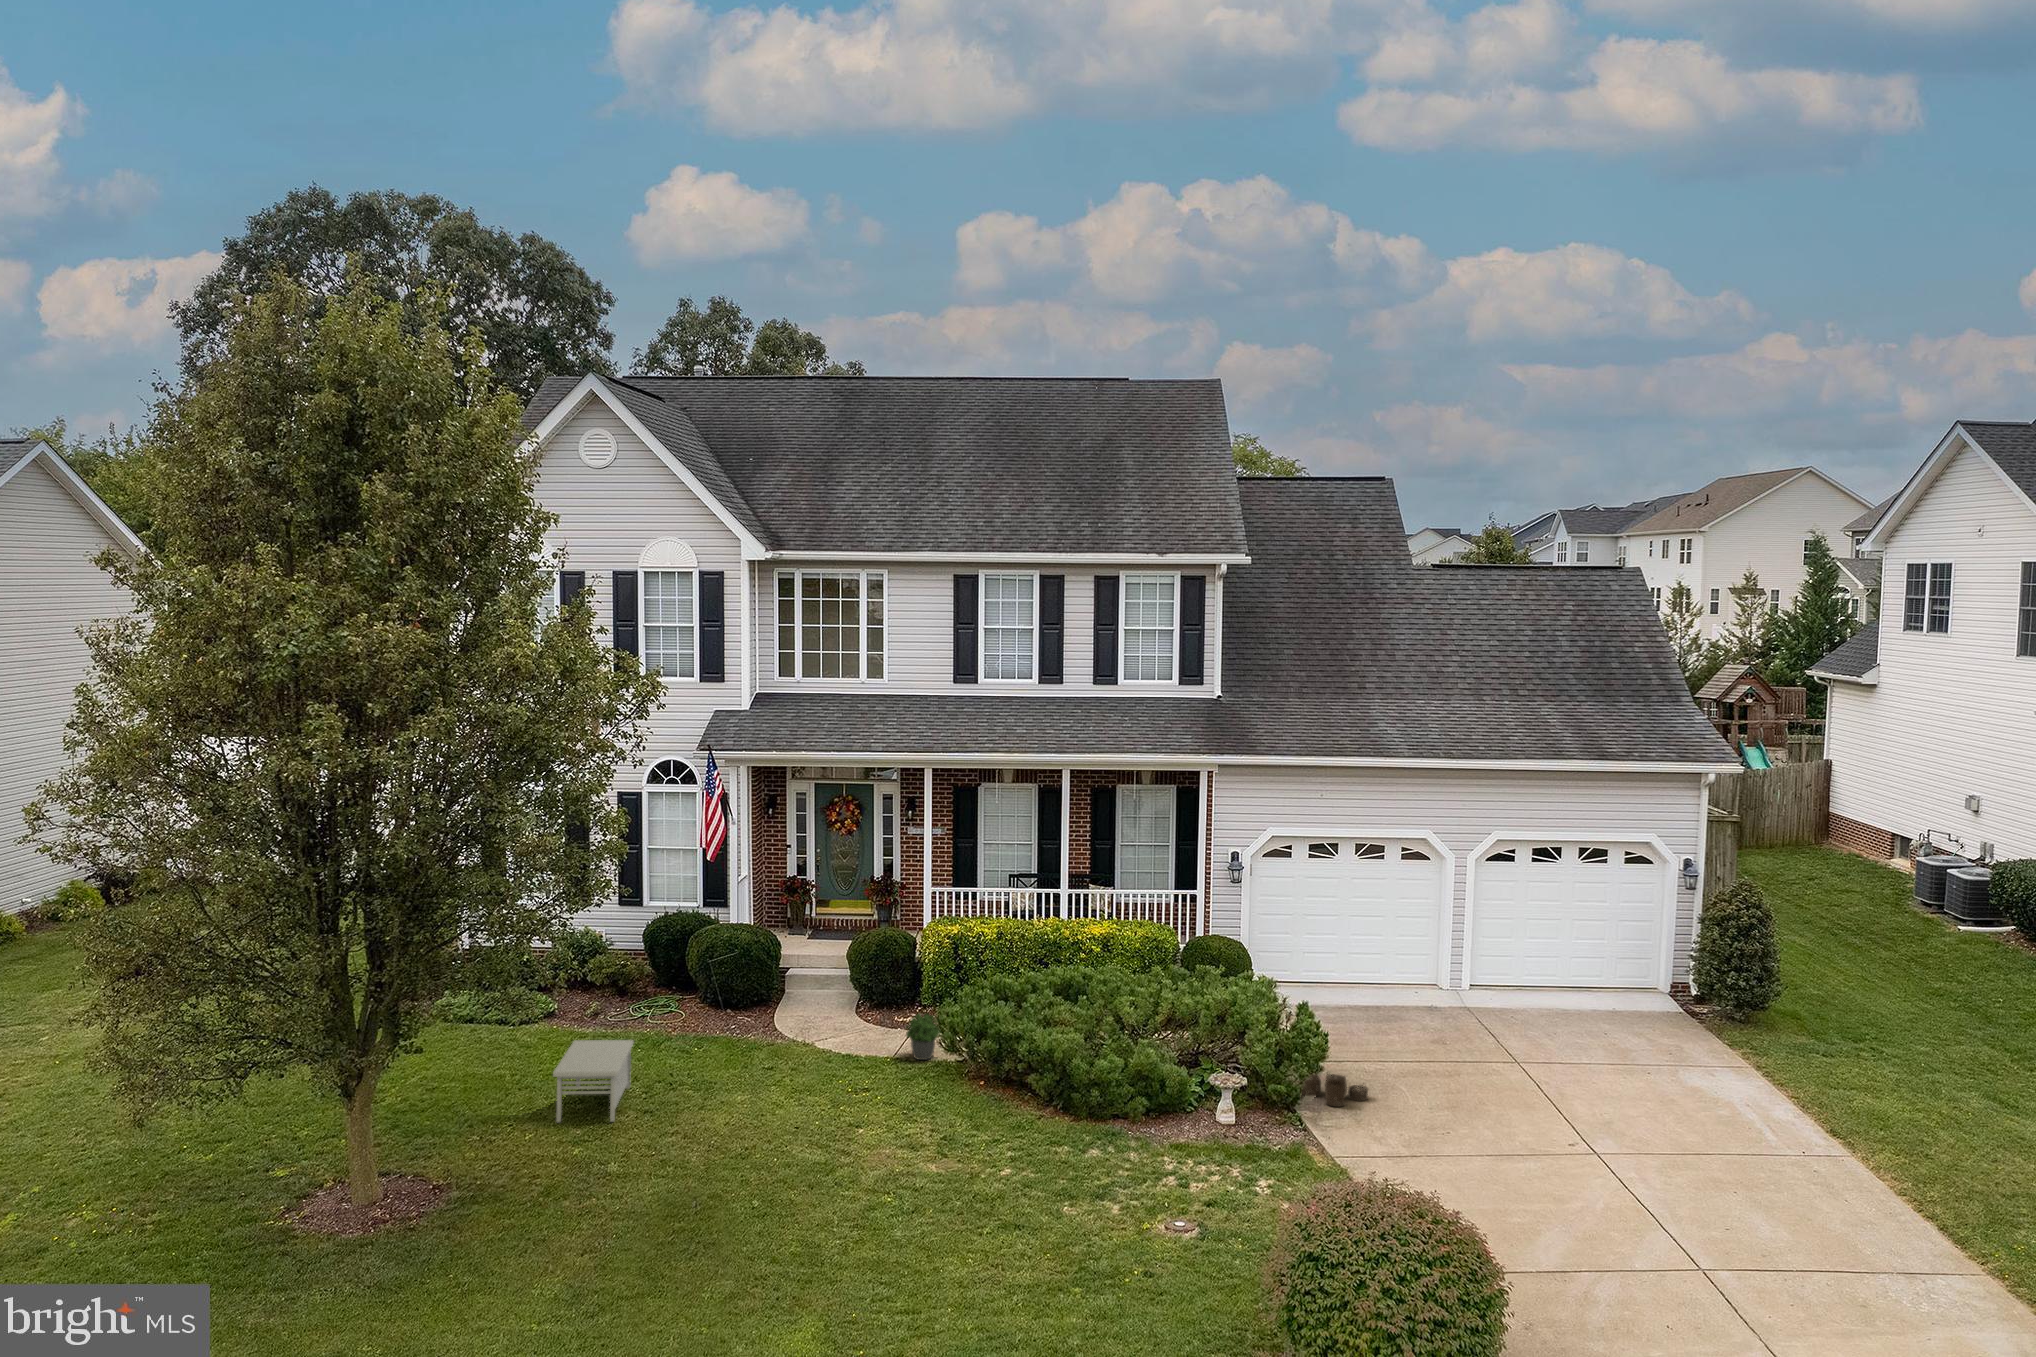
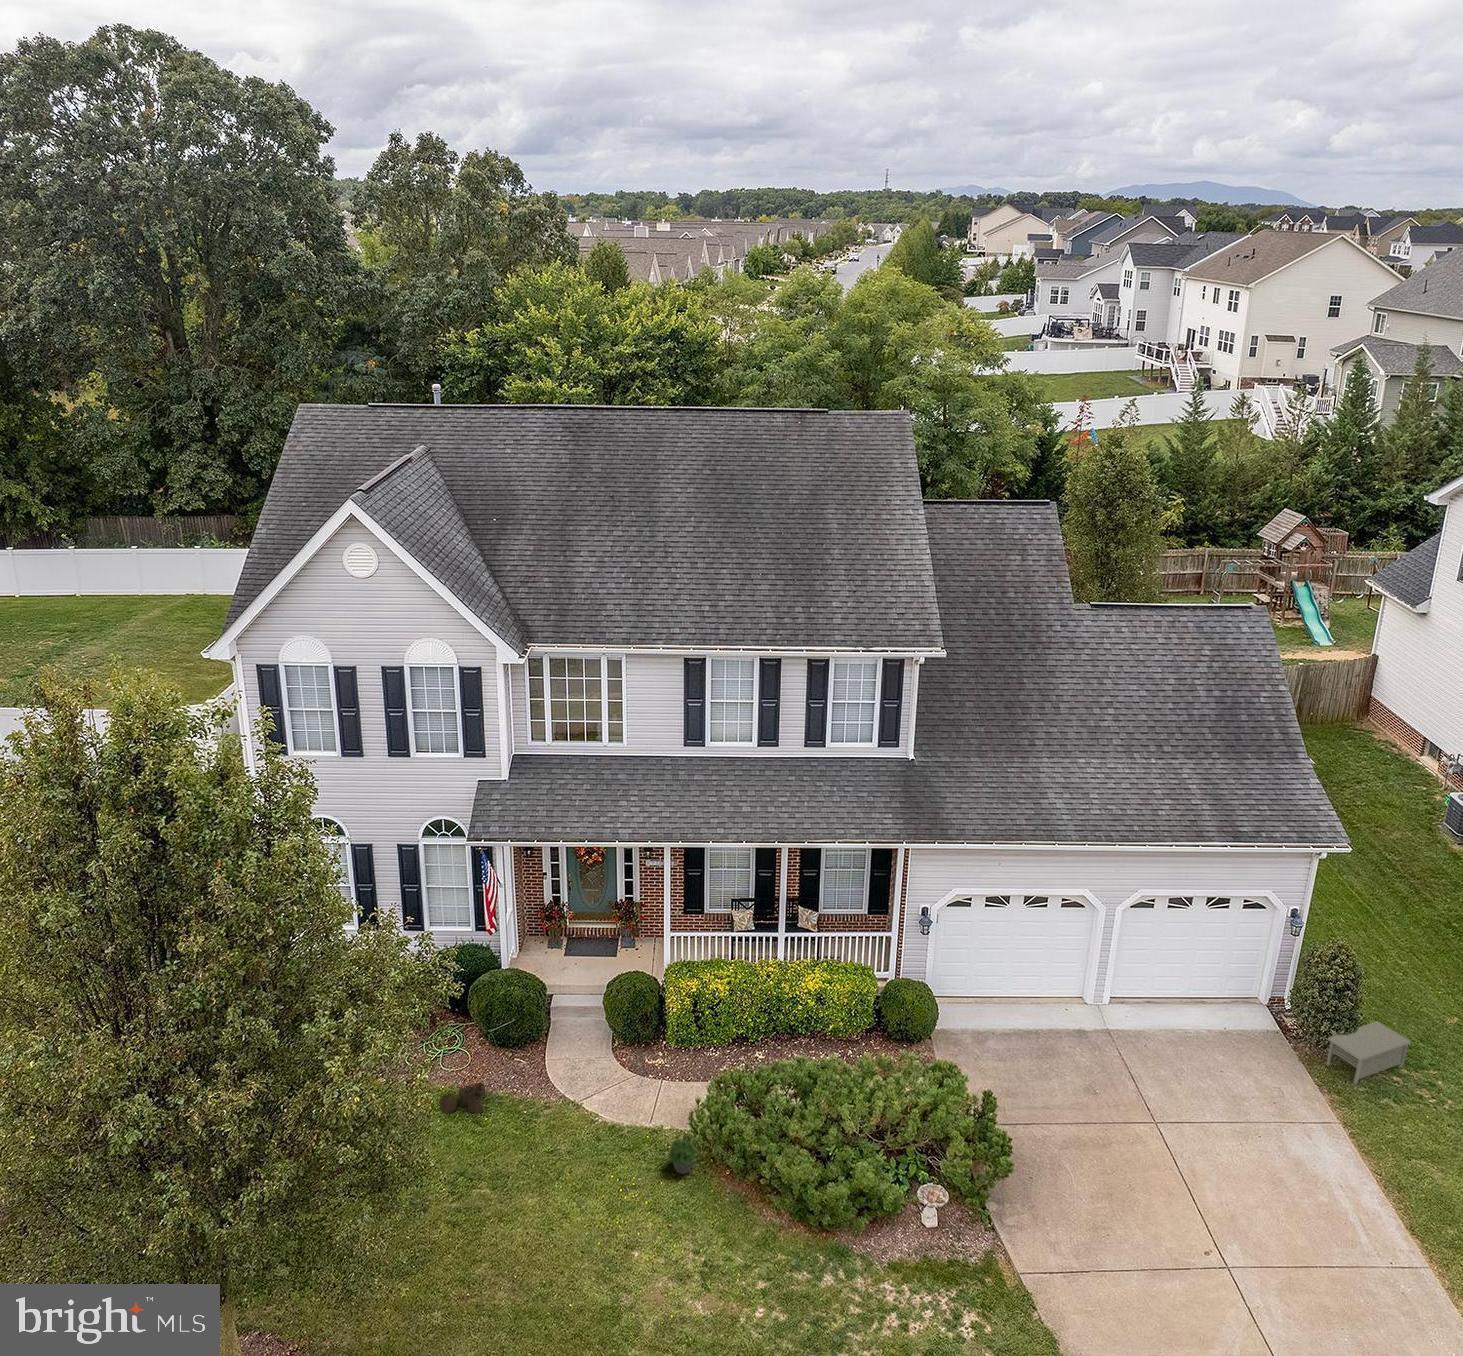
storage bench: present [553,1040,633,1122] -> present [1327,1021,1411,1084]
woven basket: present [1302,1072,1368,1106] -> present [439,1083,485,1113]

